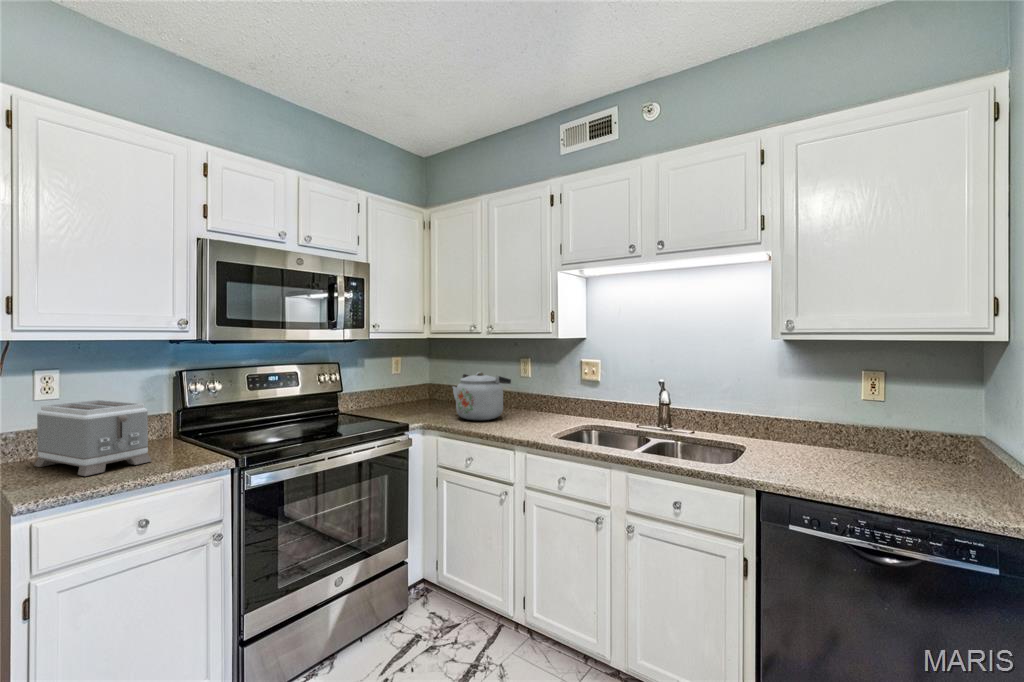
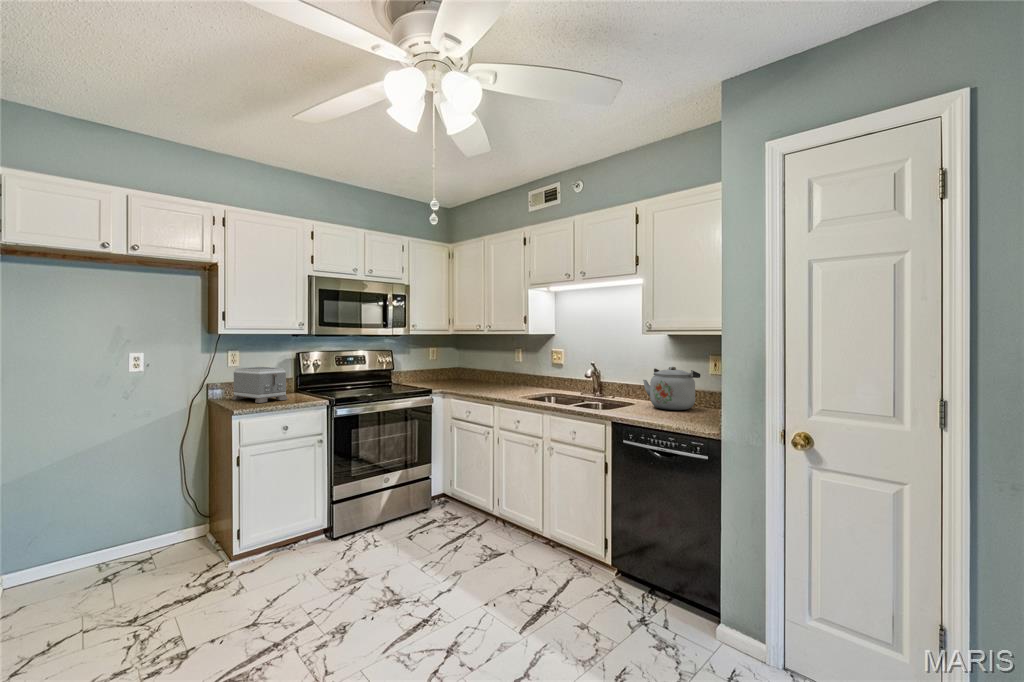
kettle: present [453,372,511,420] -> present [643,367,700,410]

